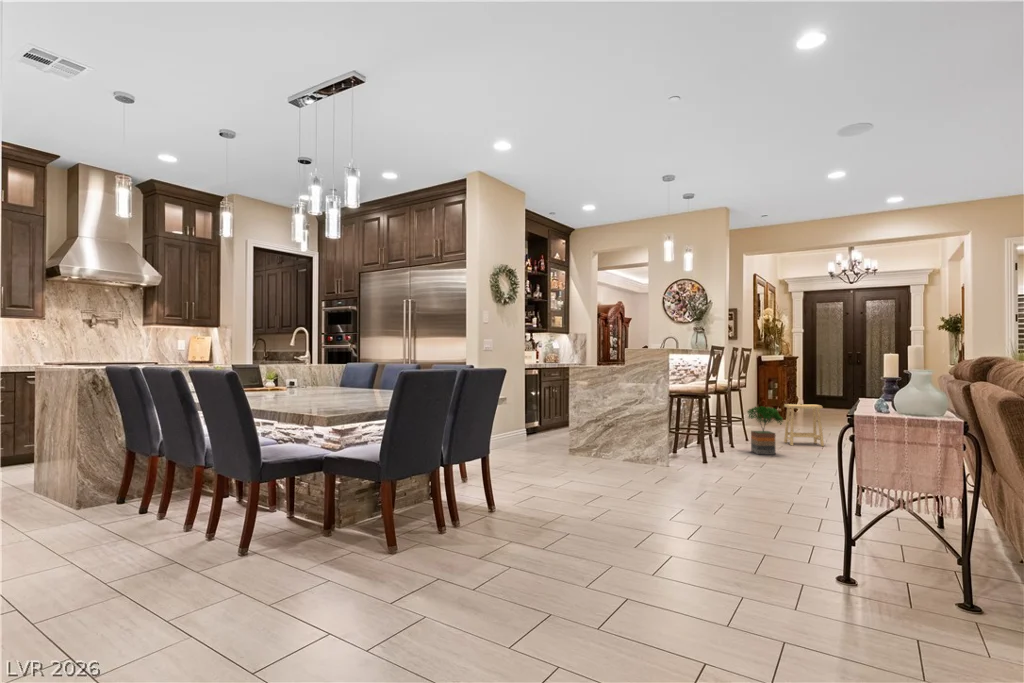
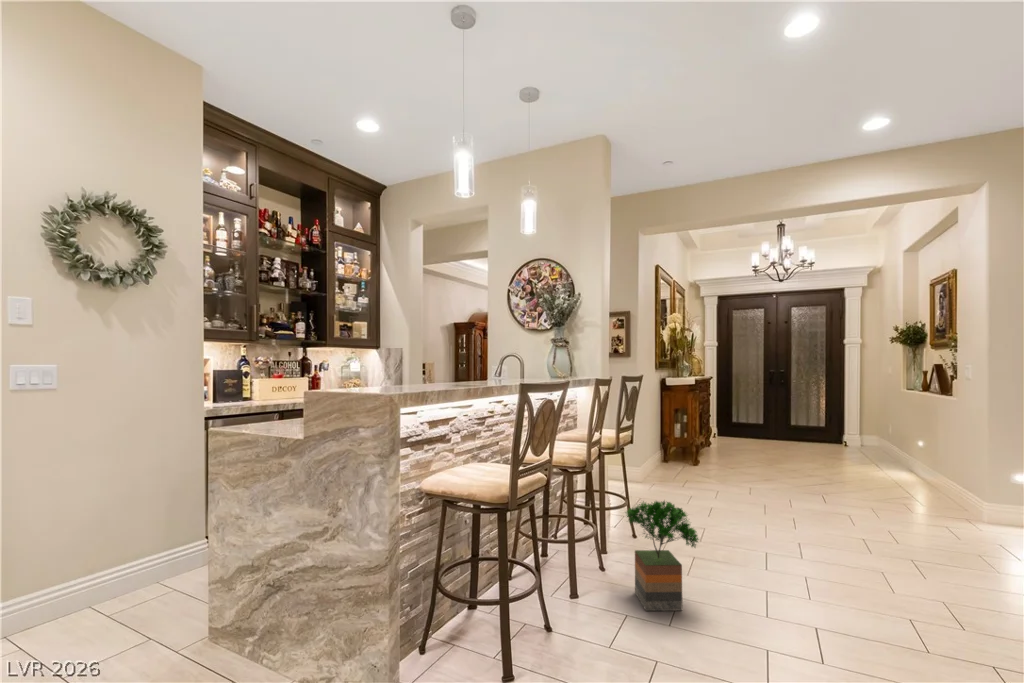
footstool: present [784,404,824,446] -> none [698,476,769,560]

